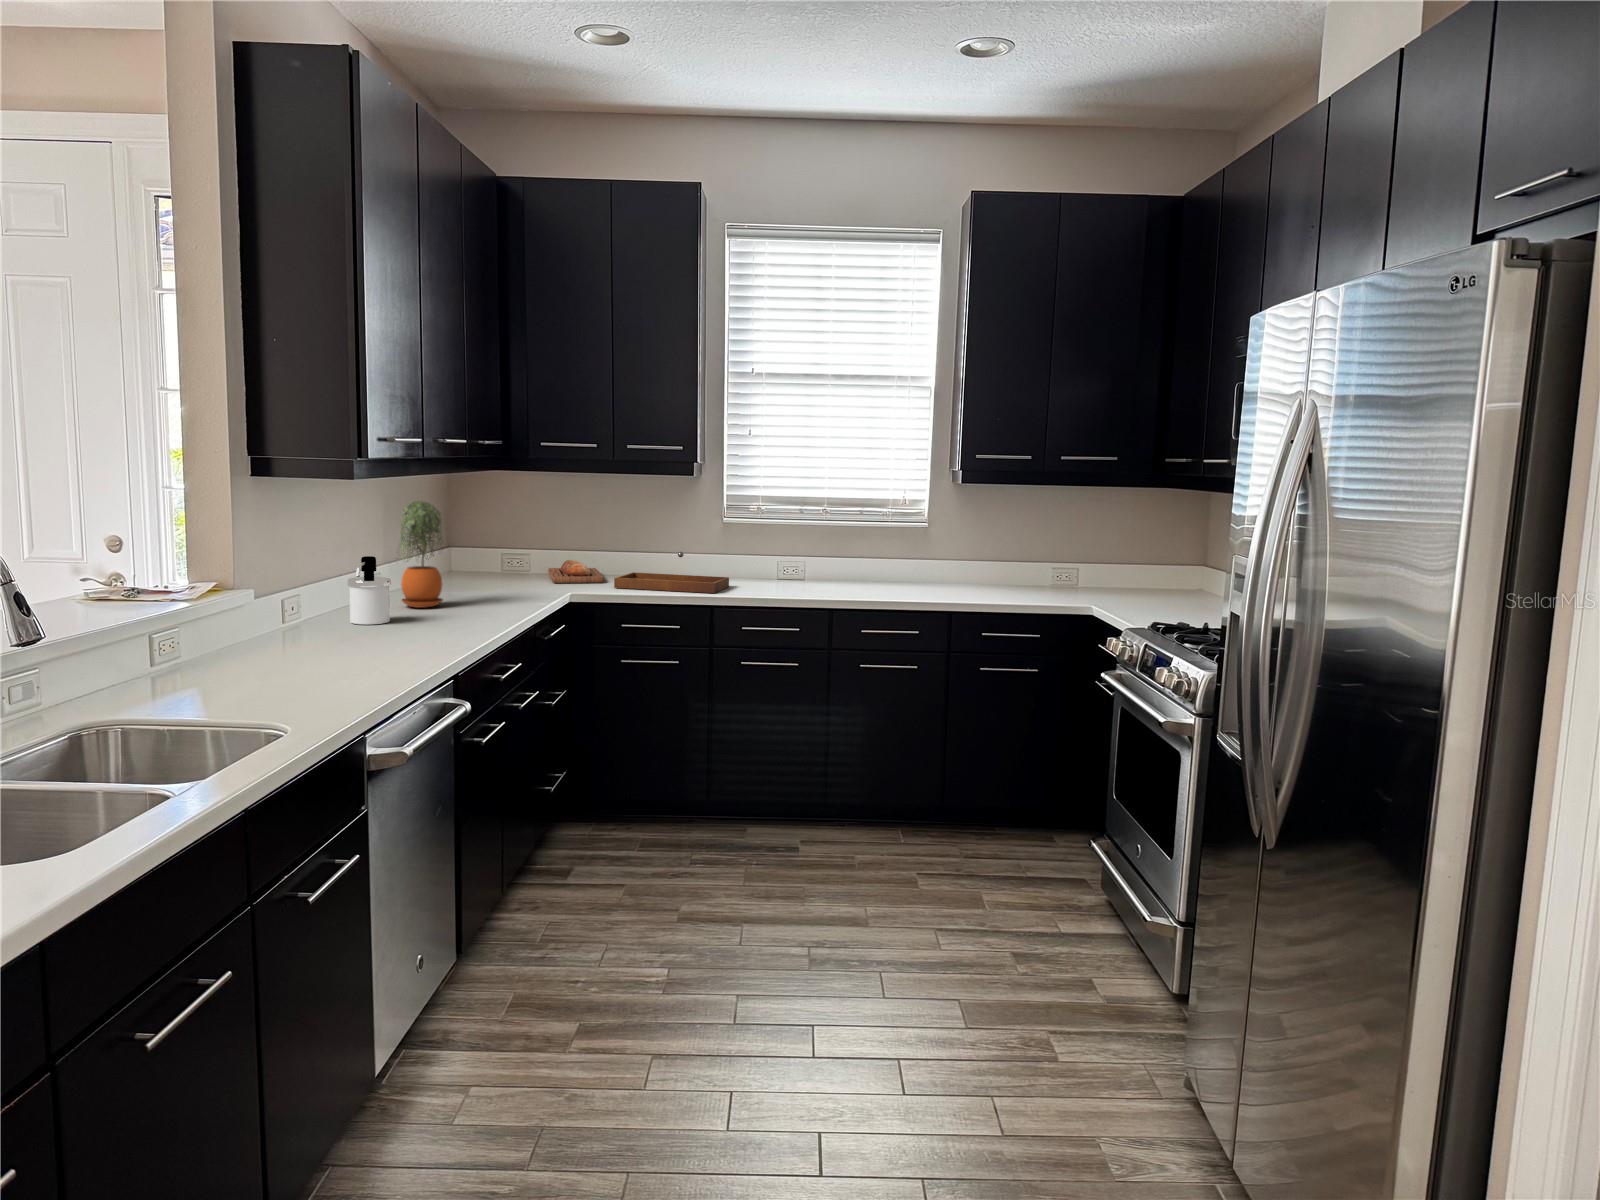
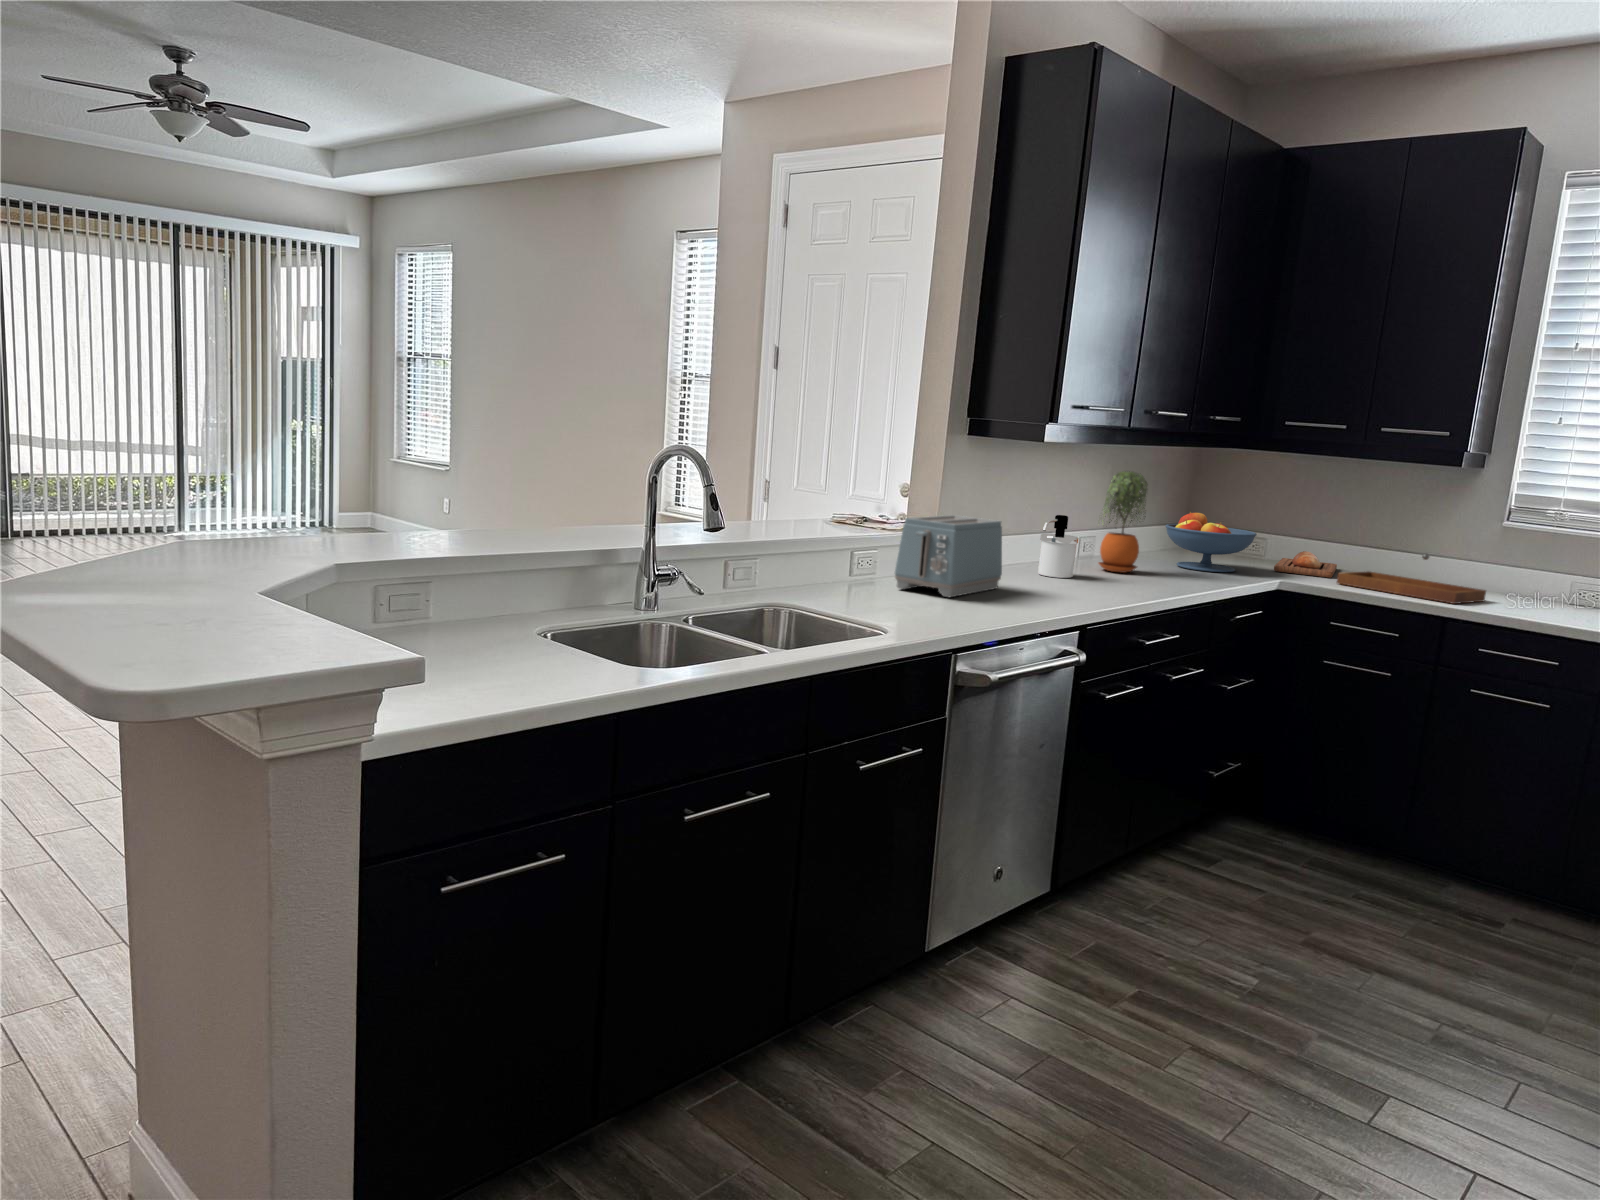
fruit bowl: none [450,535,539,593] -> present [1165,512,1257,572]
toaster: none [217,573,336,671] -> present [895,515,1002,597]

